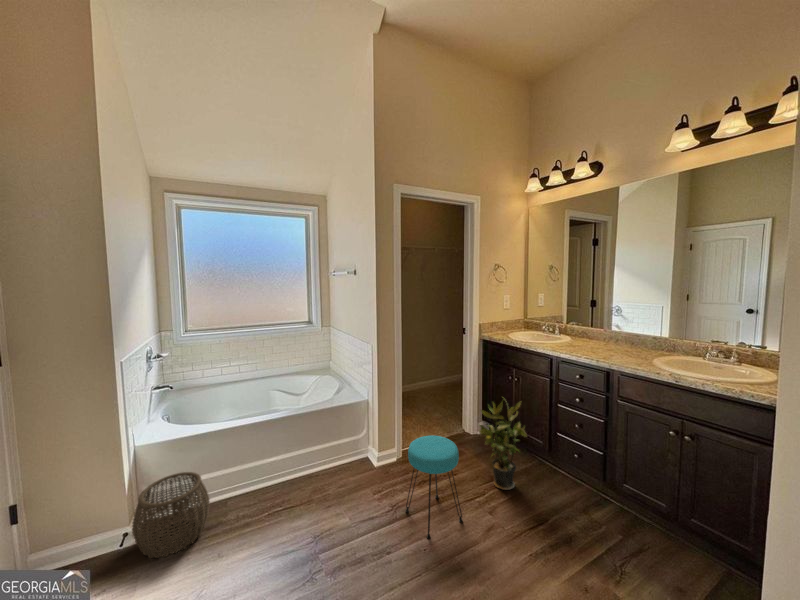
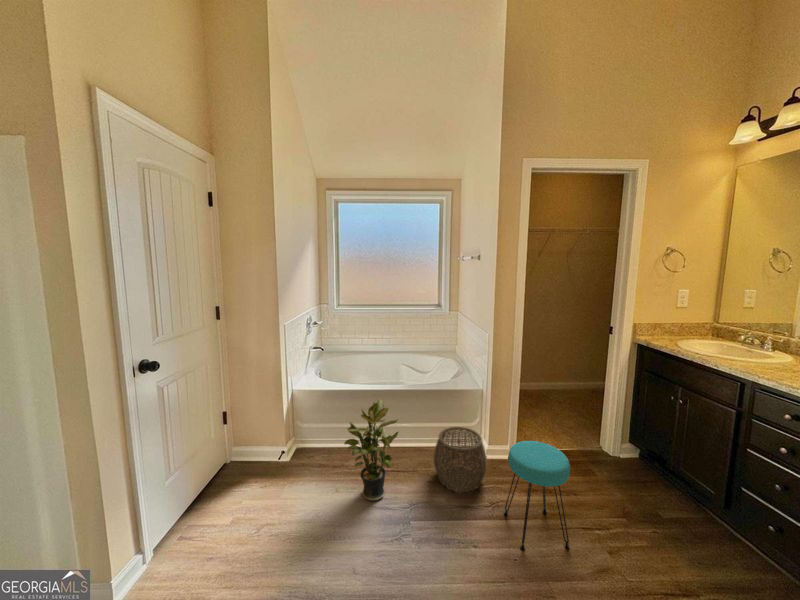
potted plant: present [479,400,527,490] -> present [344,399,398,501]
woven basket: present [132,472,210,558] -> present [434,427,487,492]

